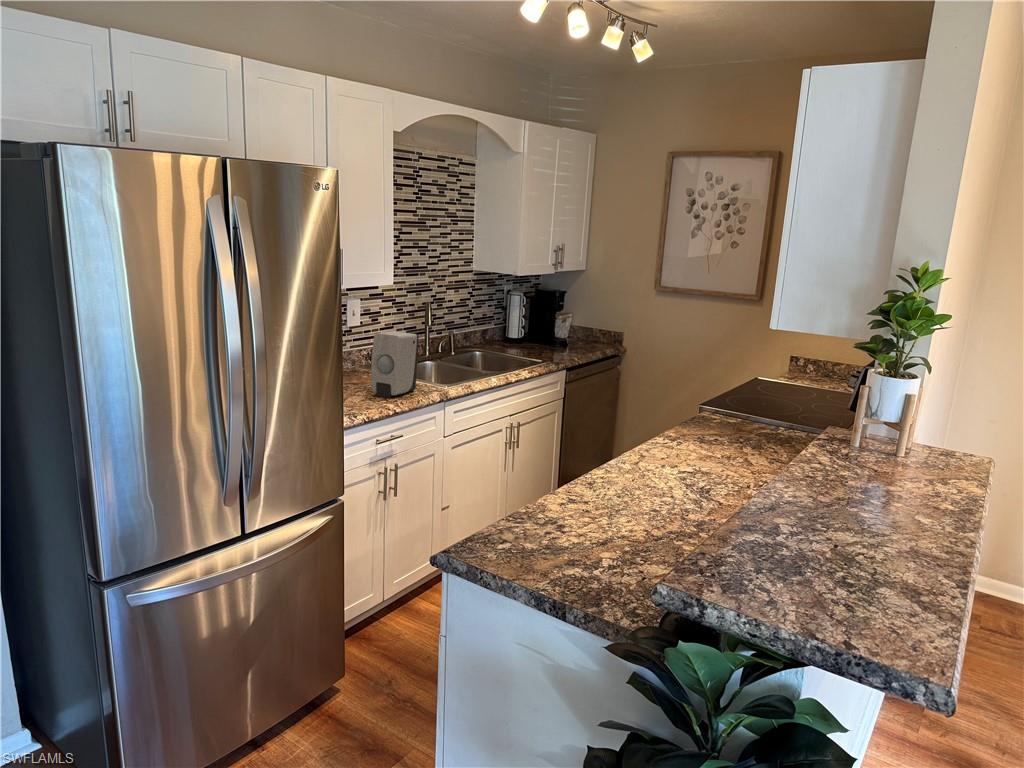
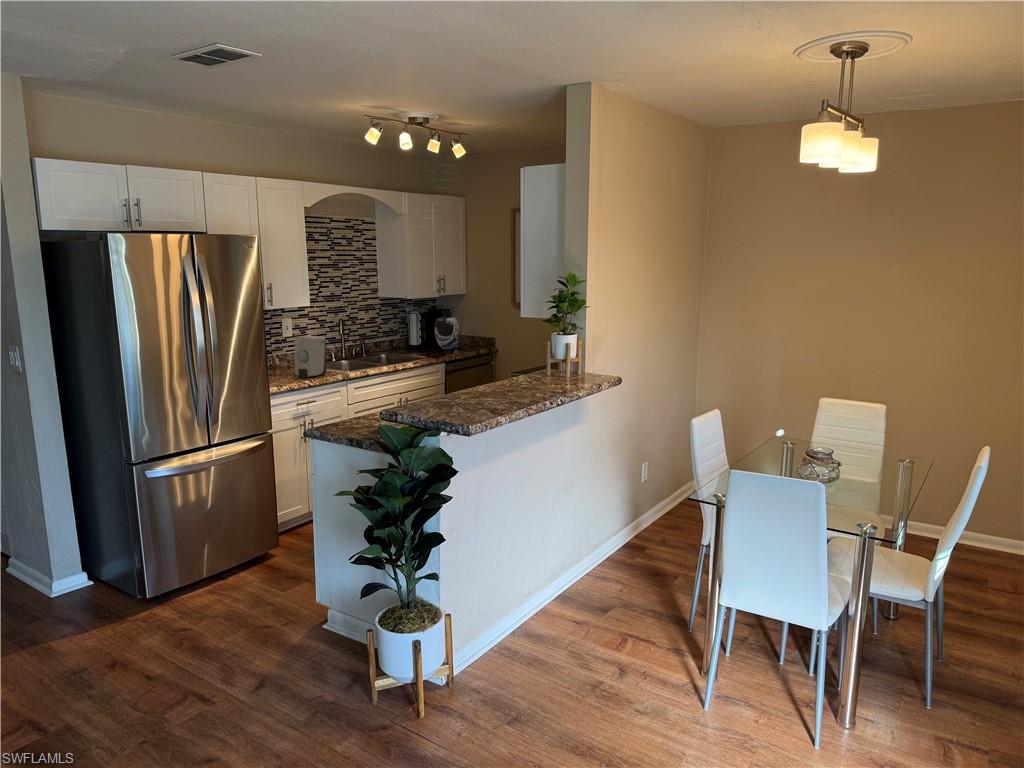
vase: none [542,293,577,346] -> present [435,311,460,350]

